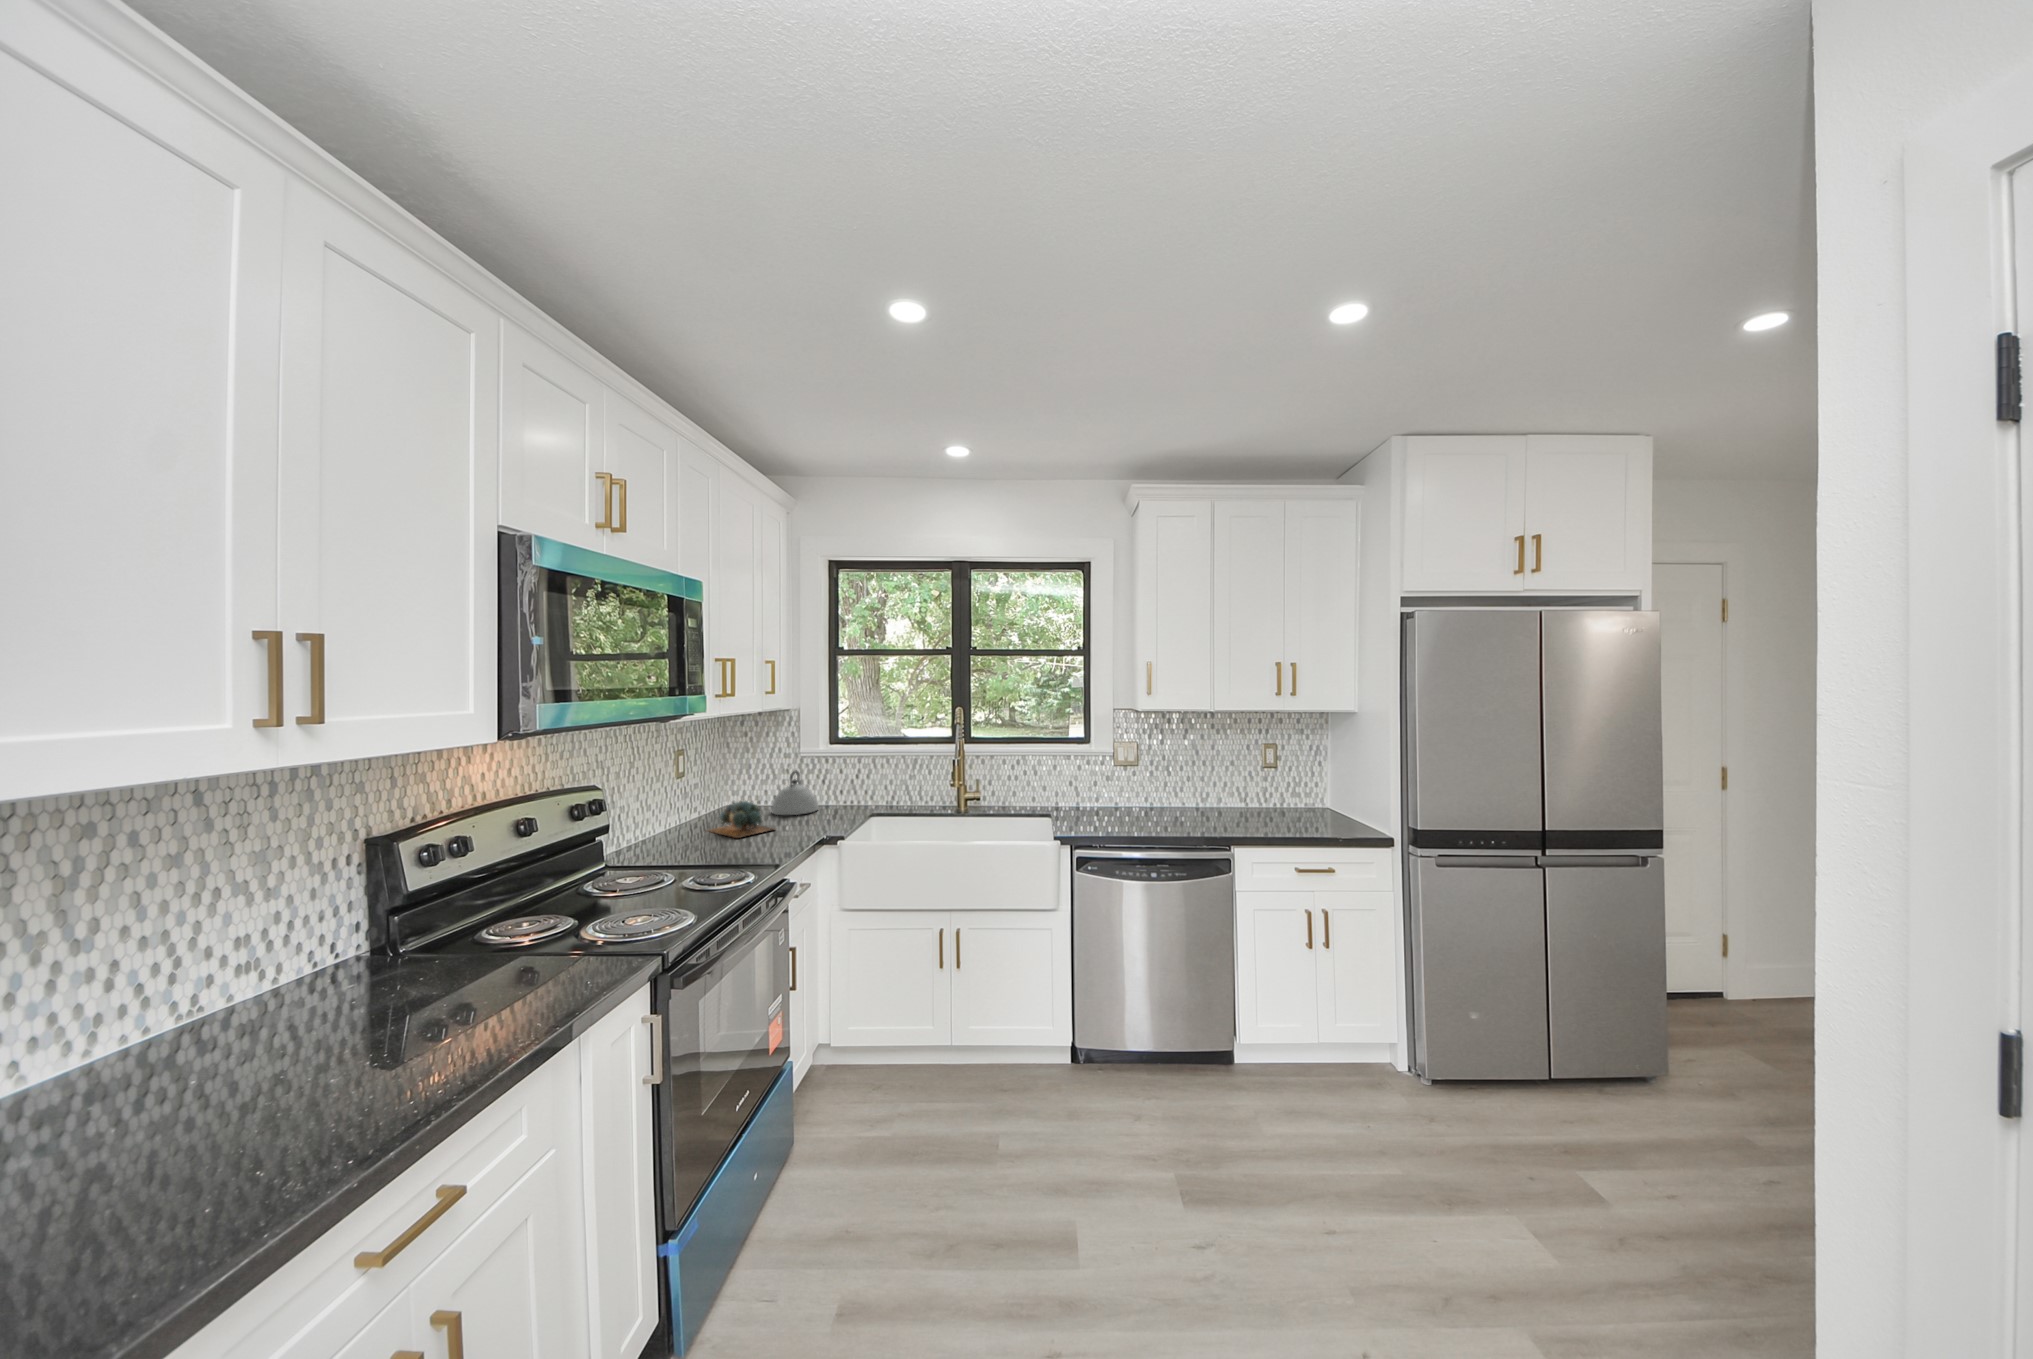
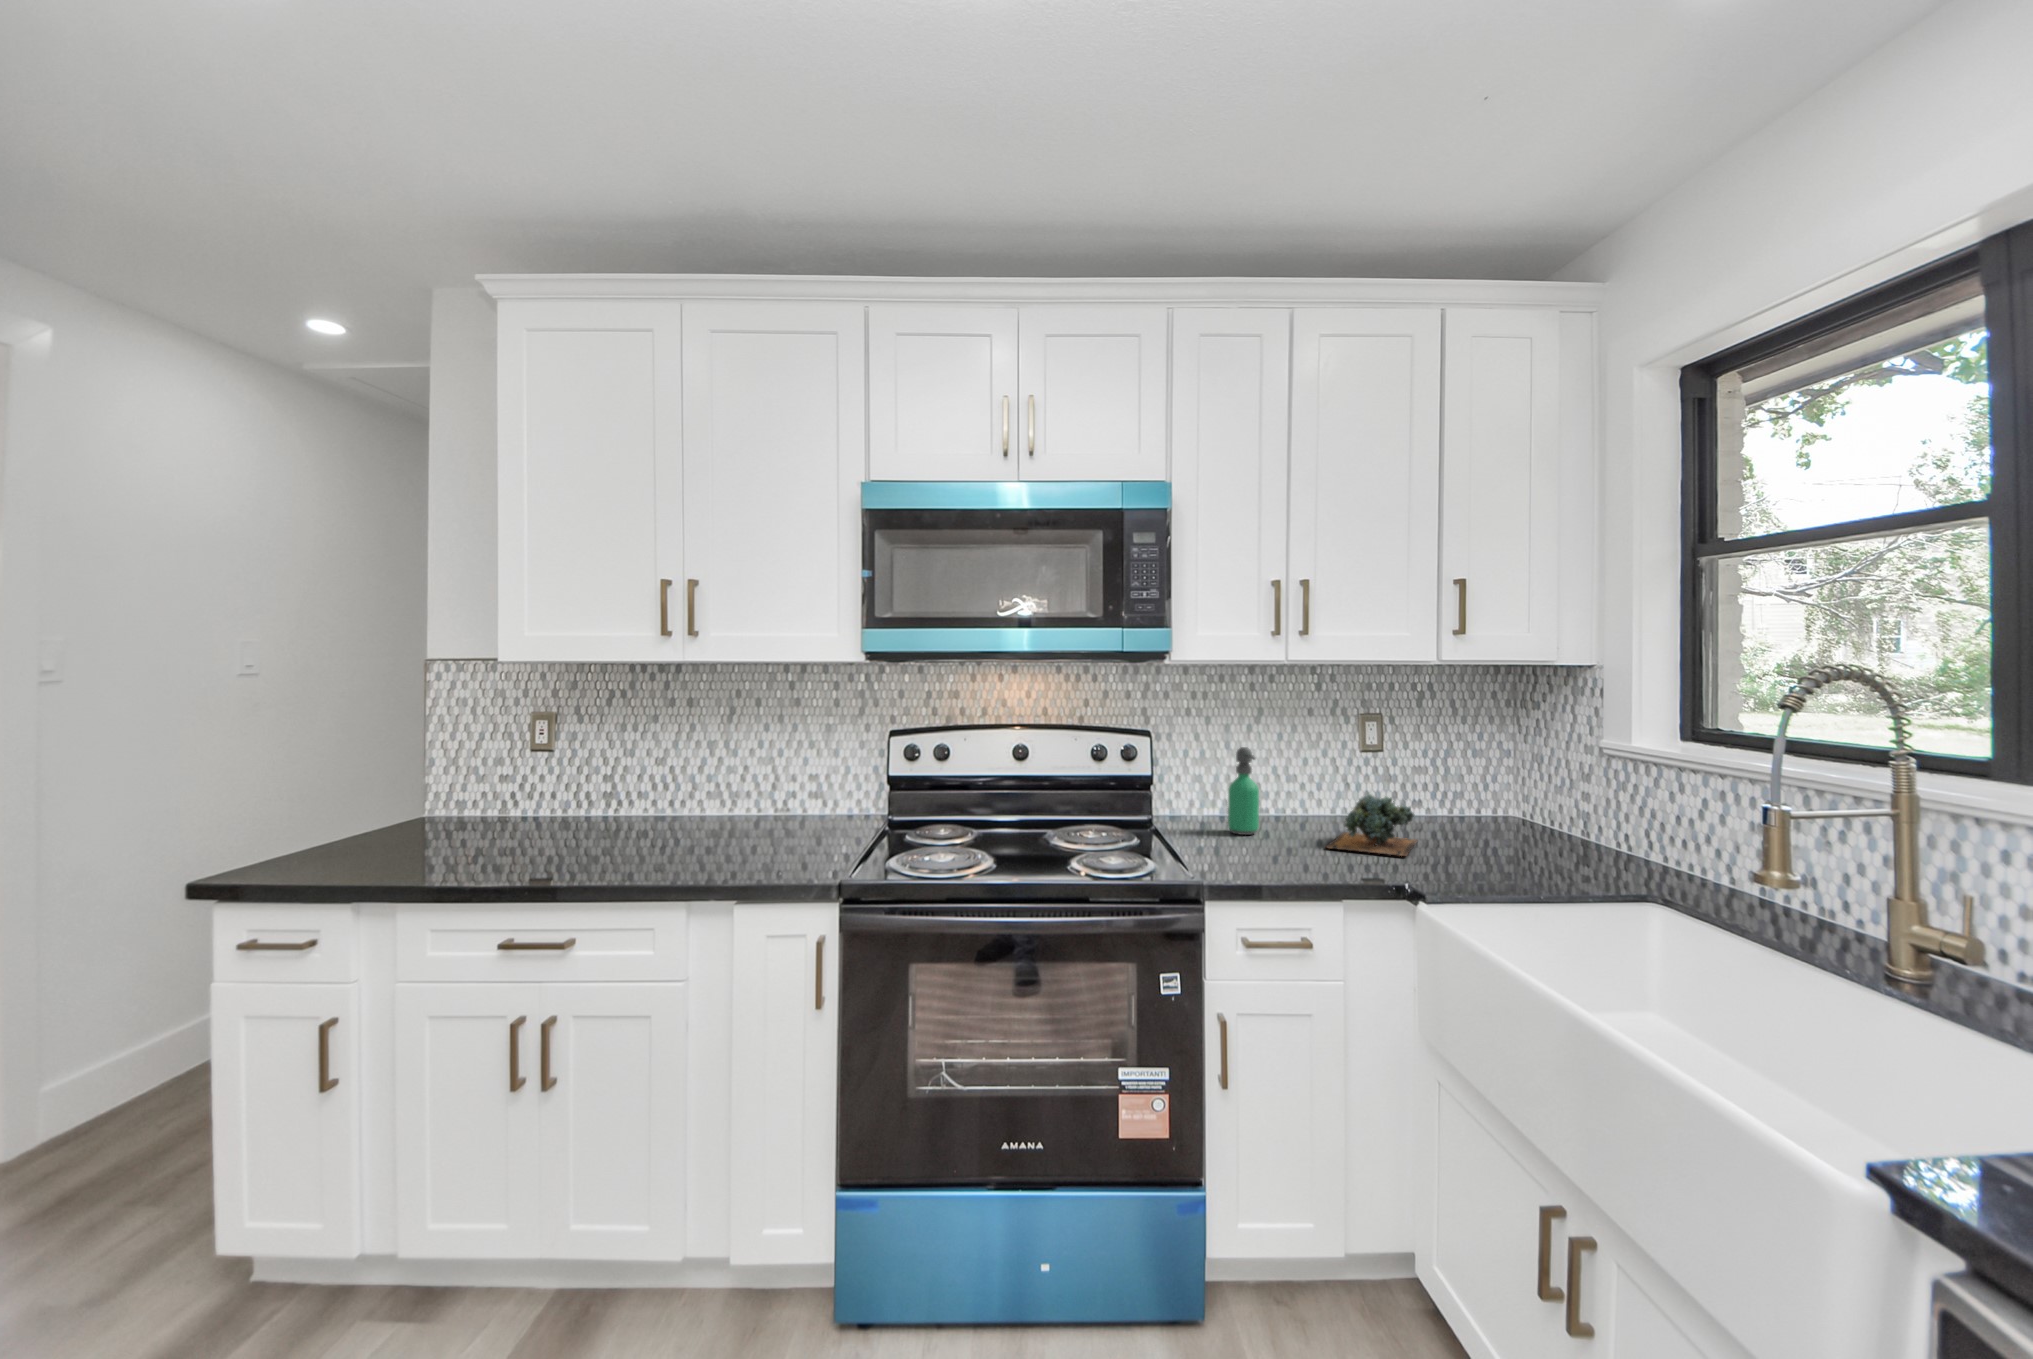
kettle: present [772,770,818,815] -> none [1497,772,1600,860]
soap dispenser: none [658,789,686,850] -> present [1228,747,1259,835]

